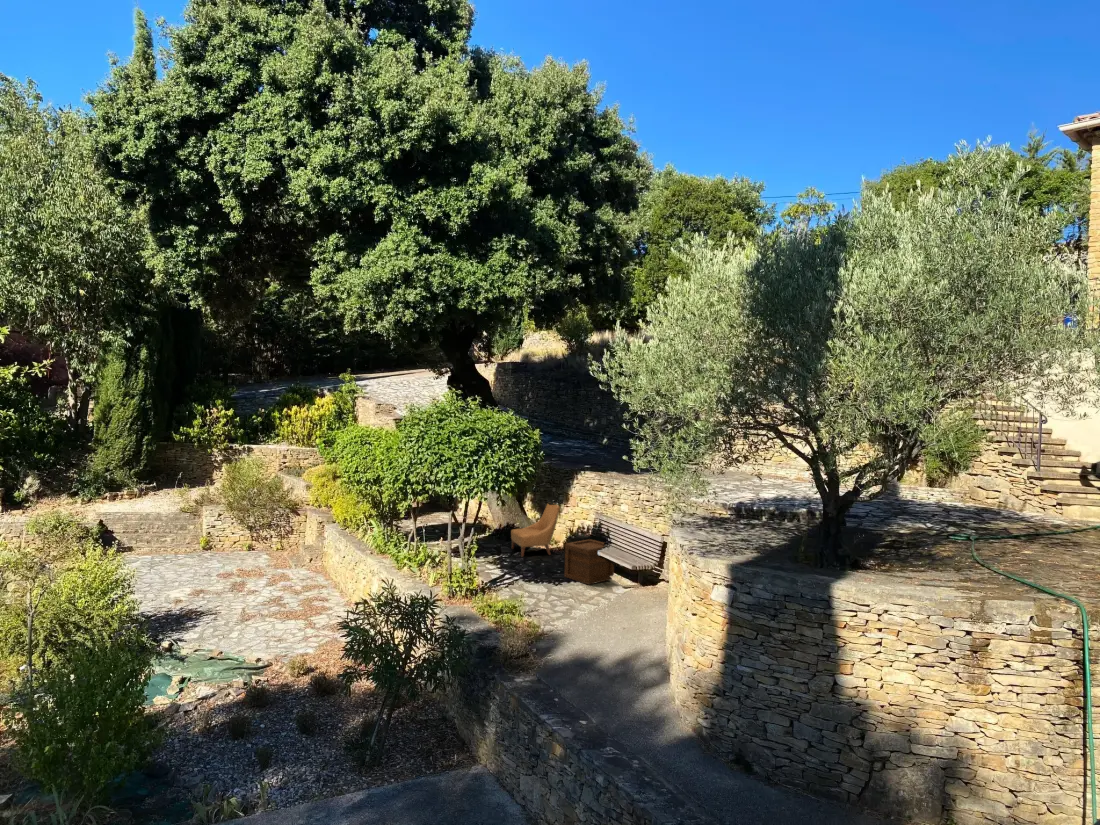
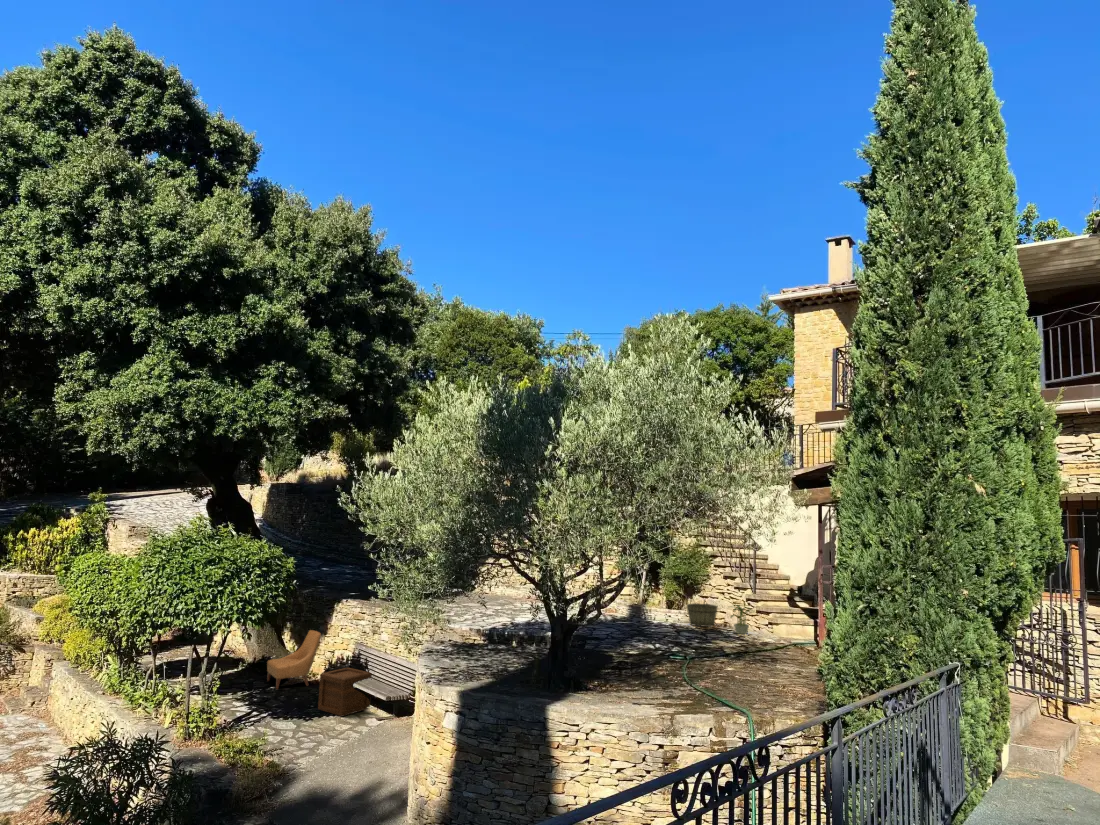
wooden bucket: none [968,481,1008,512] -> present [687,601,717,627]
potted plant: none [1021,488,1065,521] -> present [731,605,754,634]

